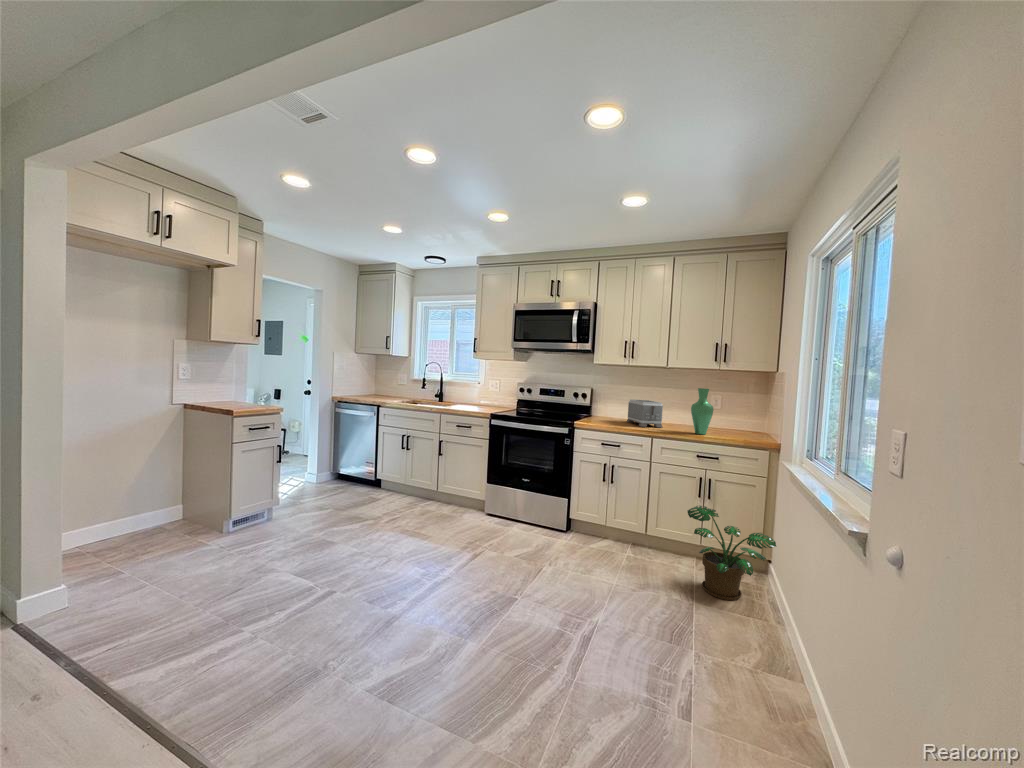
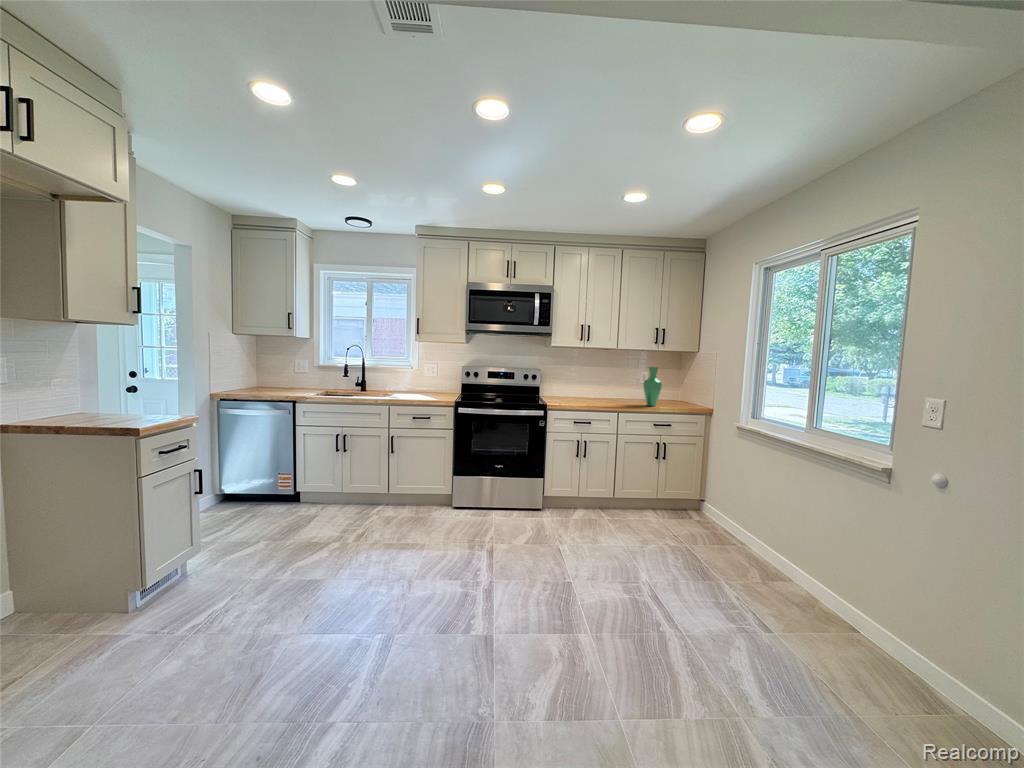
toaster: present [627,399,663,427] -> none [578,379,616,403]
potted plant: present [687,506,776,600] -> none [654,466,735,538]

